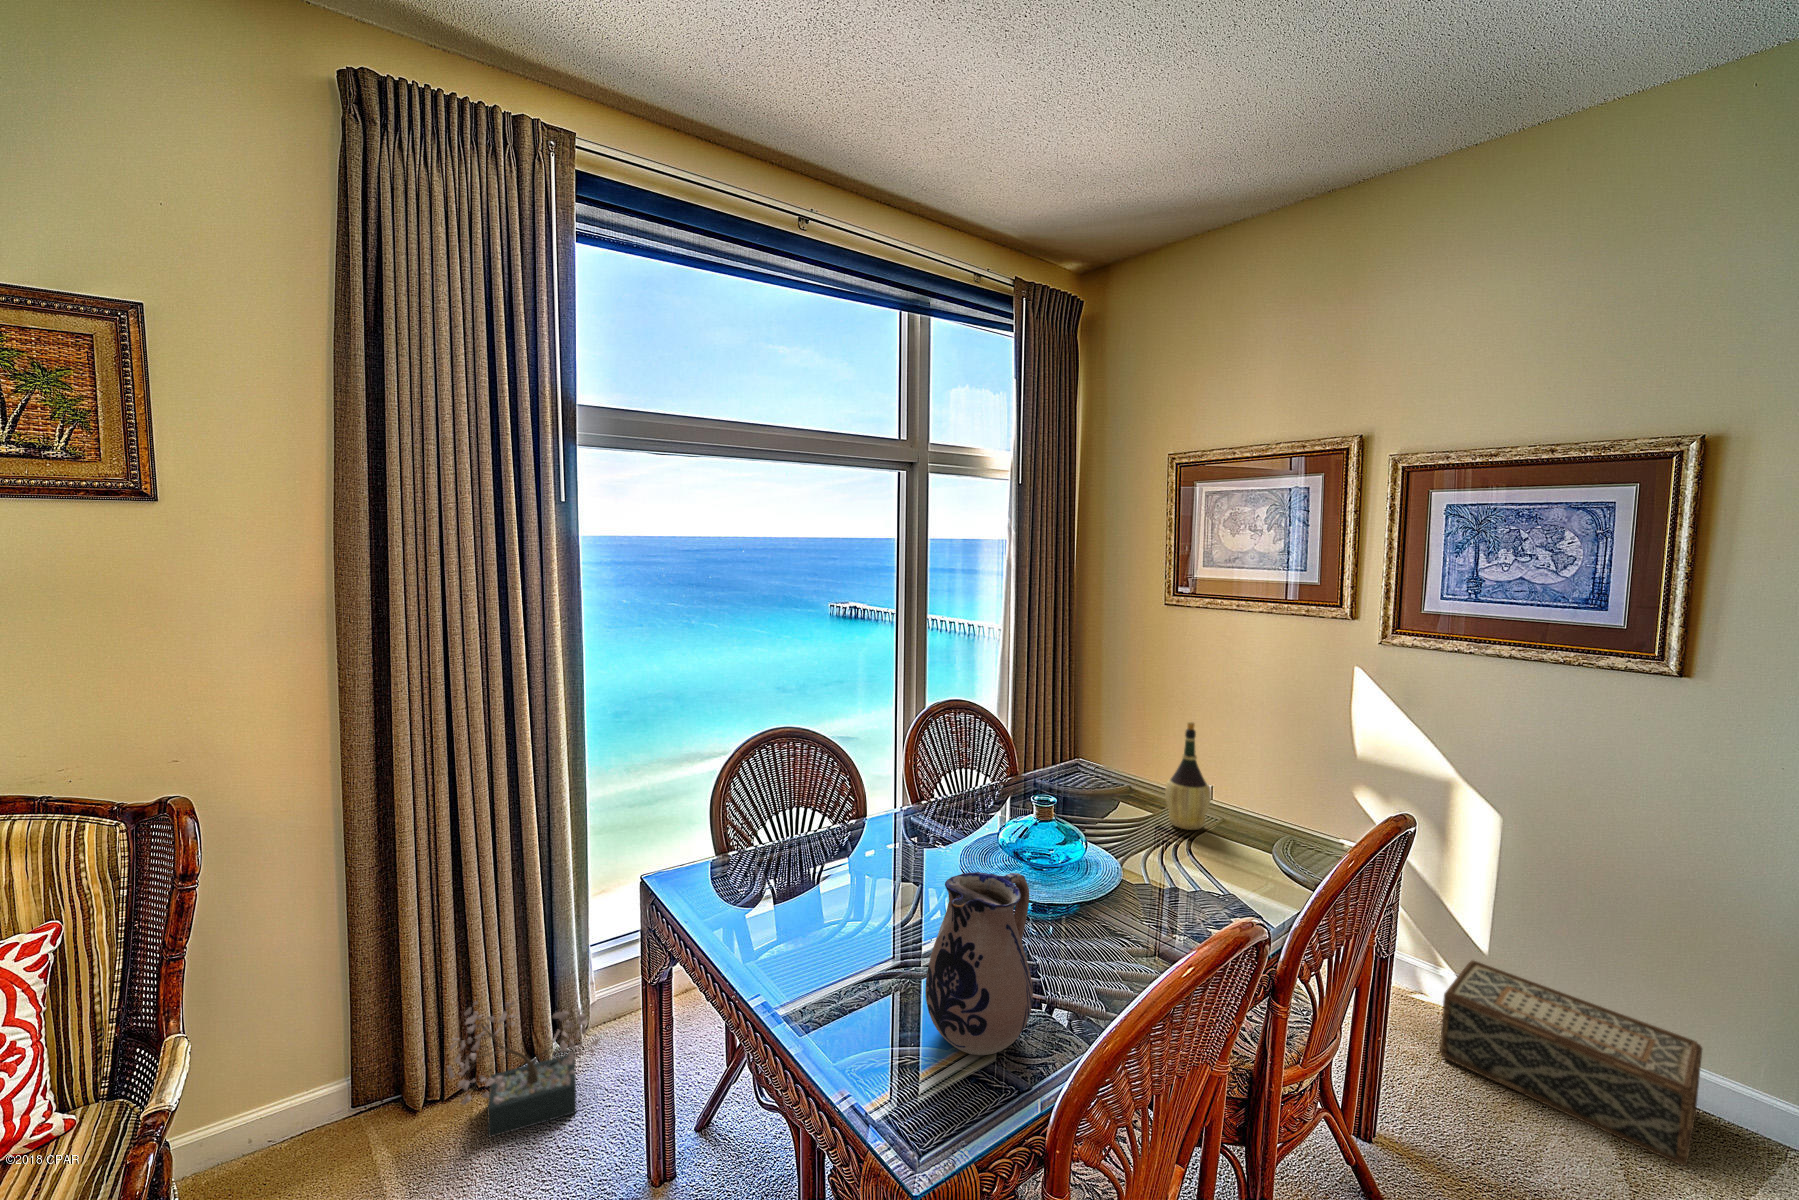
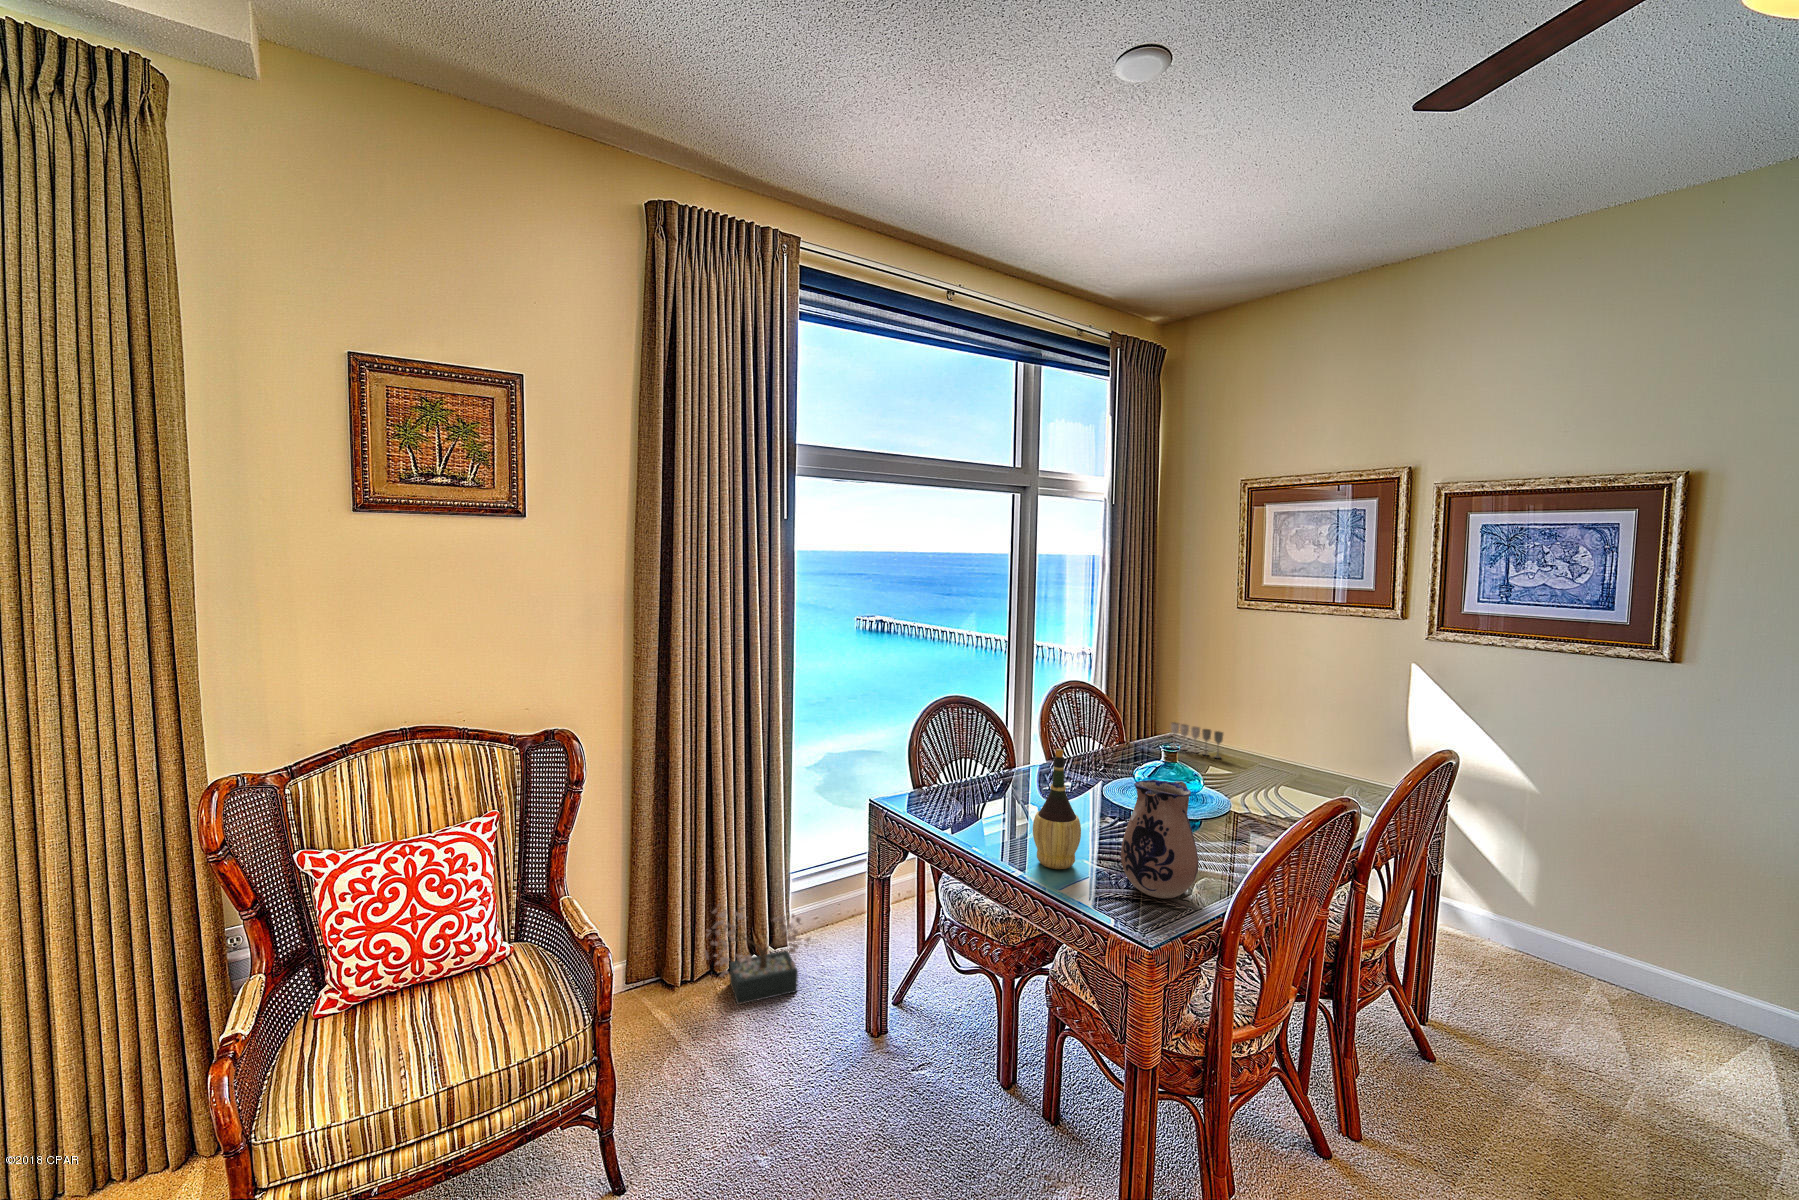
wine bottle: present [1165,722,1211,830] -> present [1033,749,1081,869]
wine glass: none [1074,748,1134,794] -> present [1171,722,1223,758]
woven basket: present [1440,960,1702,1165] -> none [1479,900,1693,1045]

